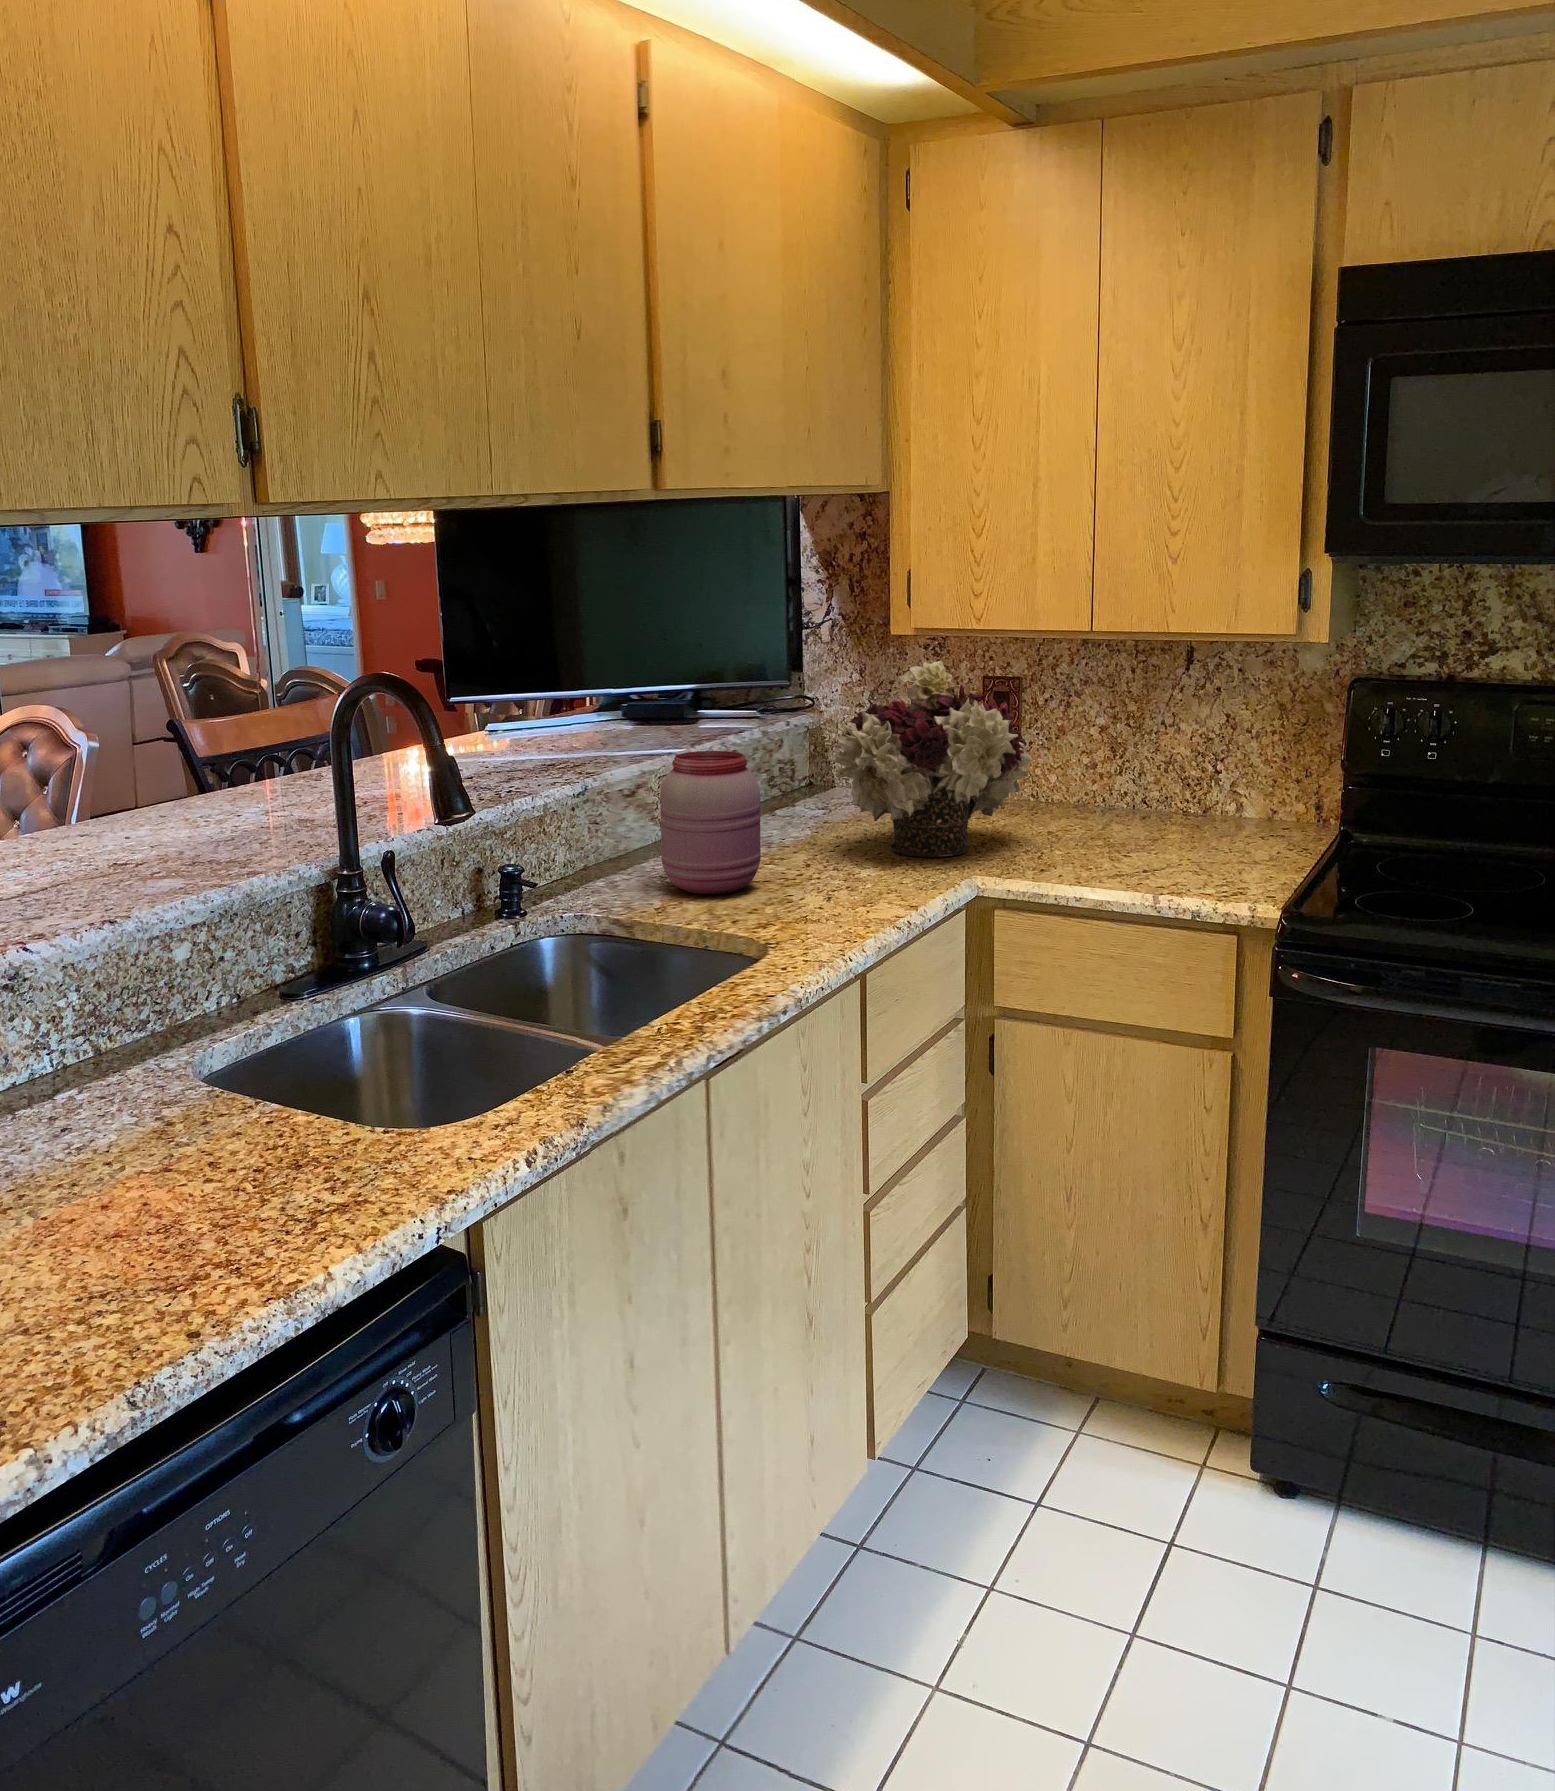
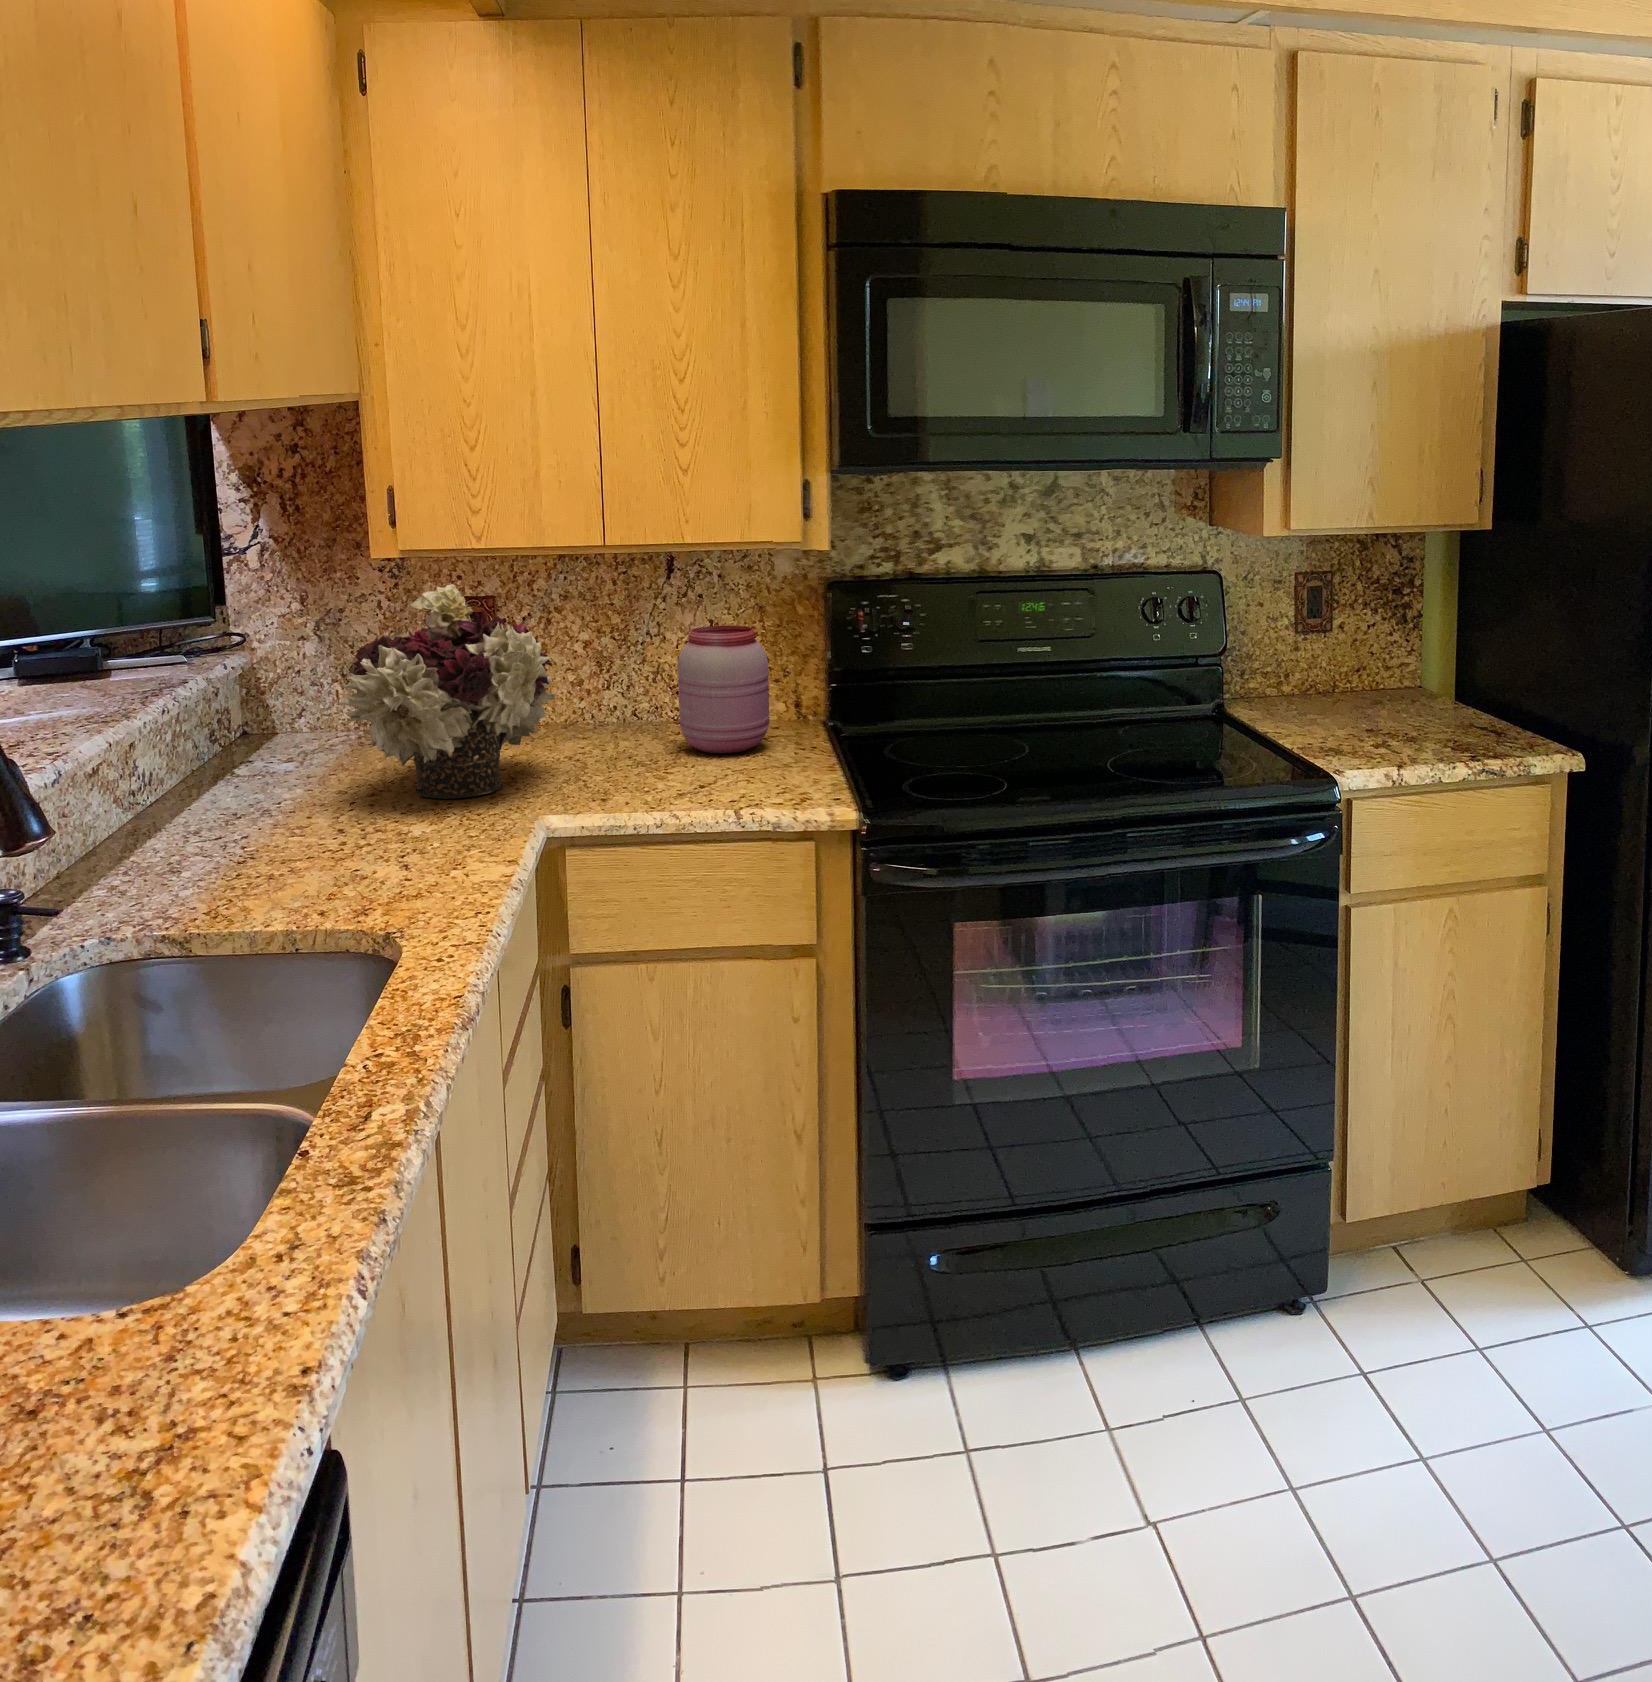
jar: present [660,751,761,894] -> present [678,626,769,753]

